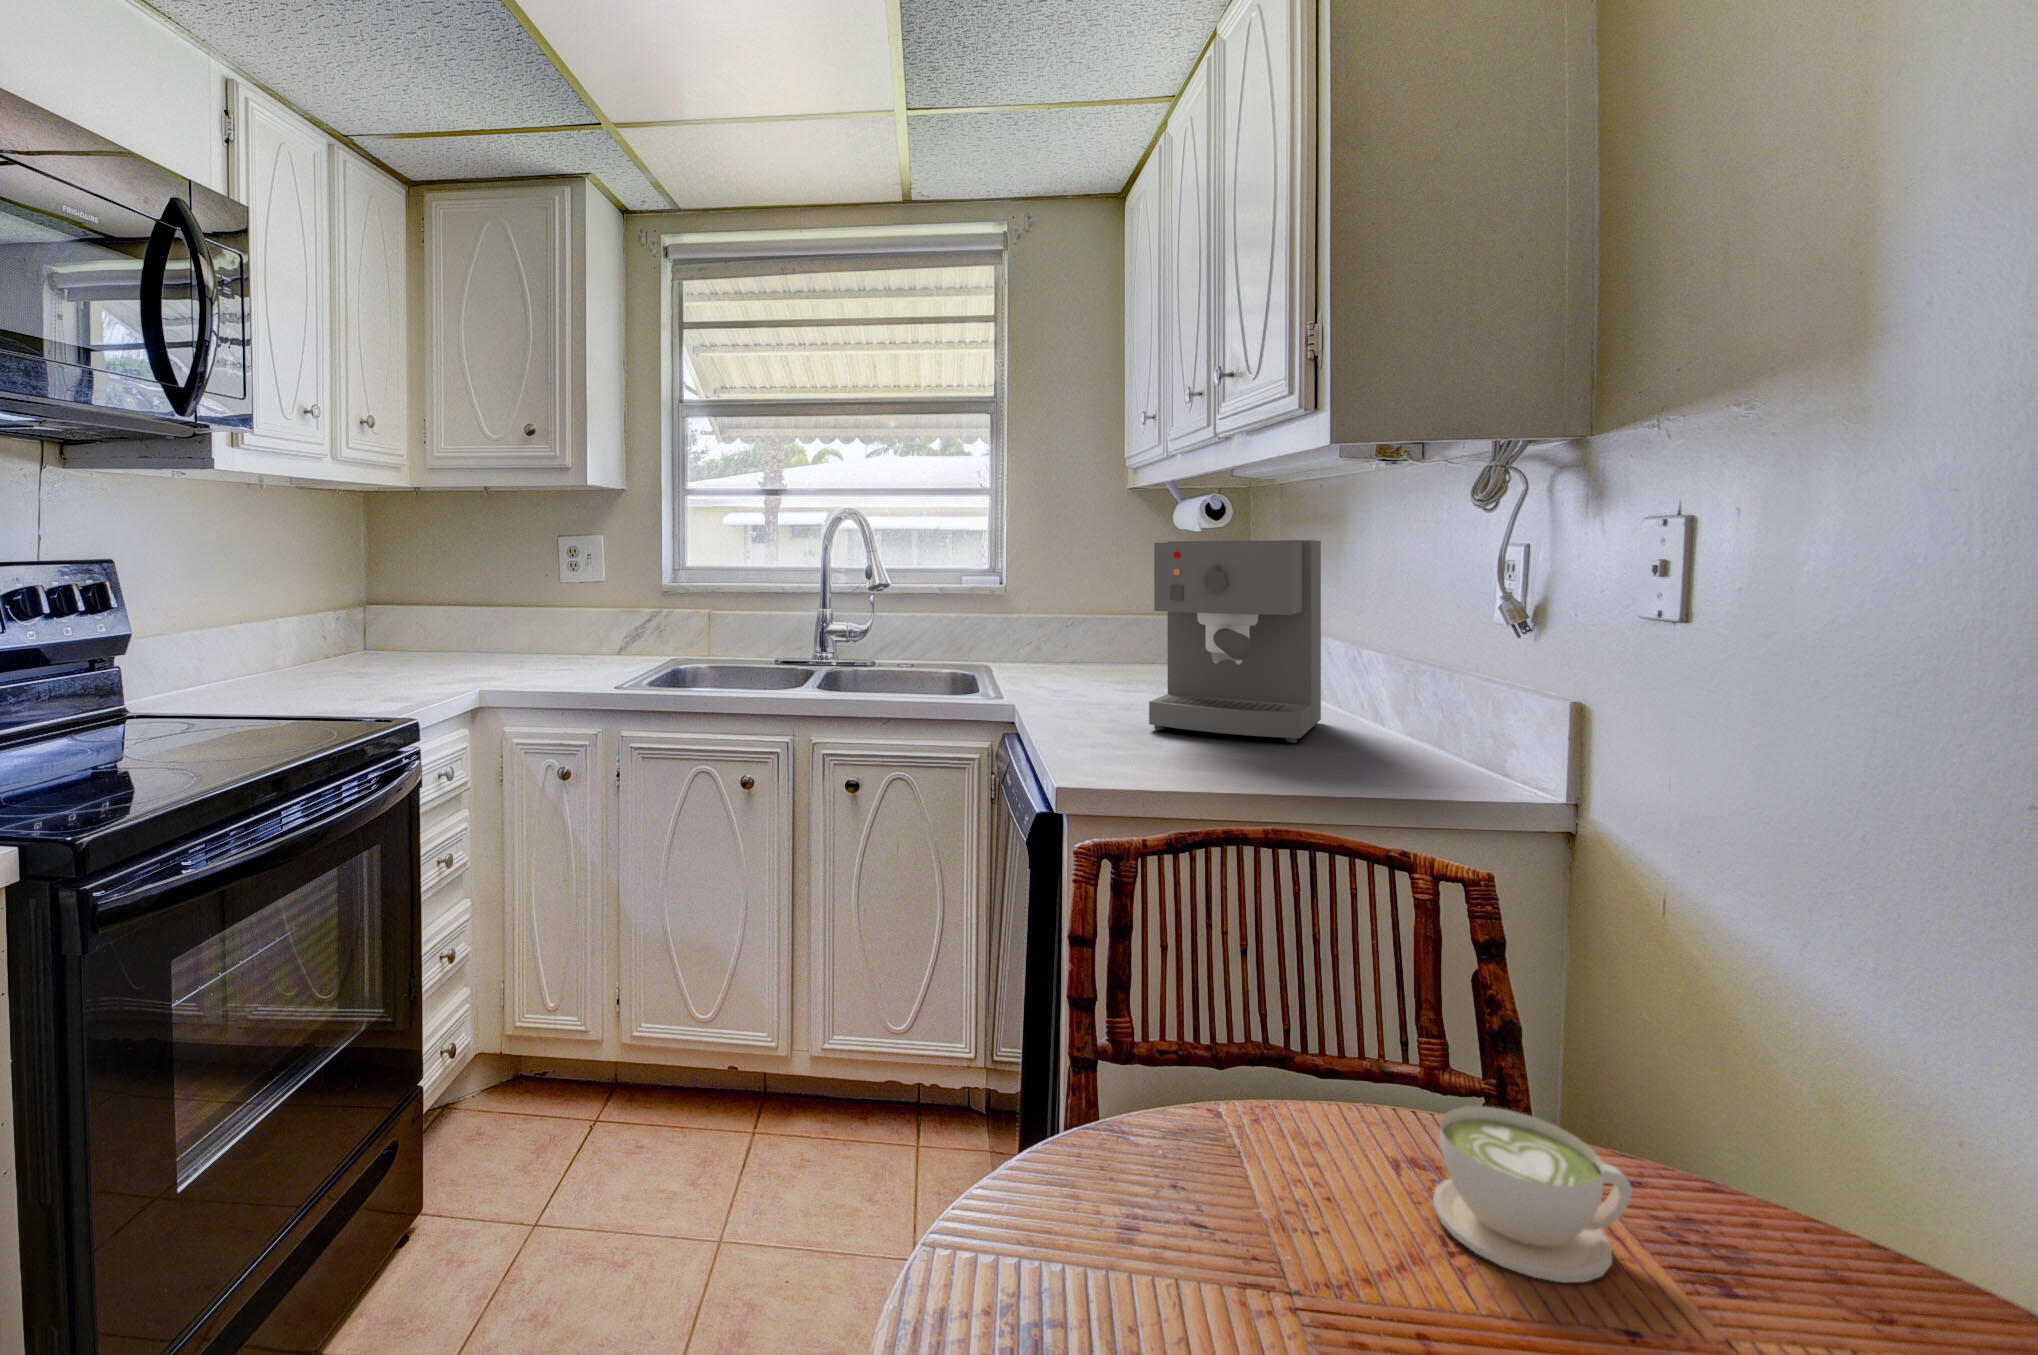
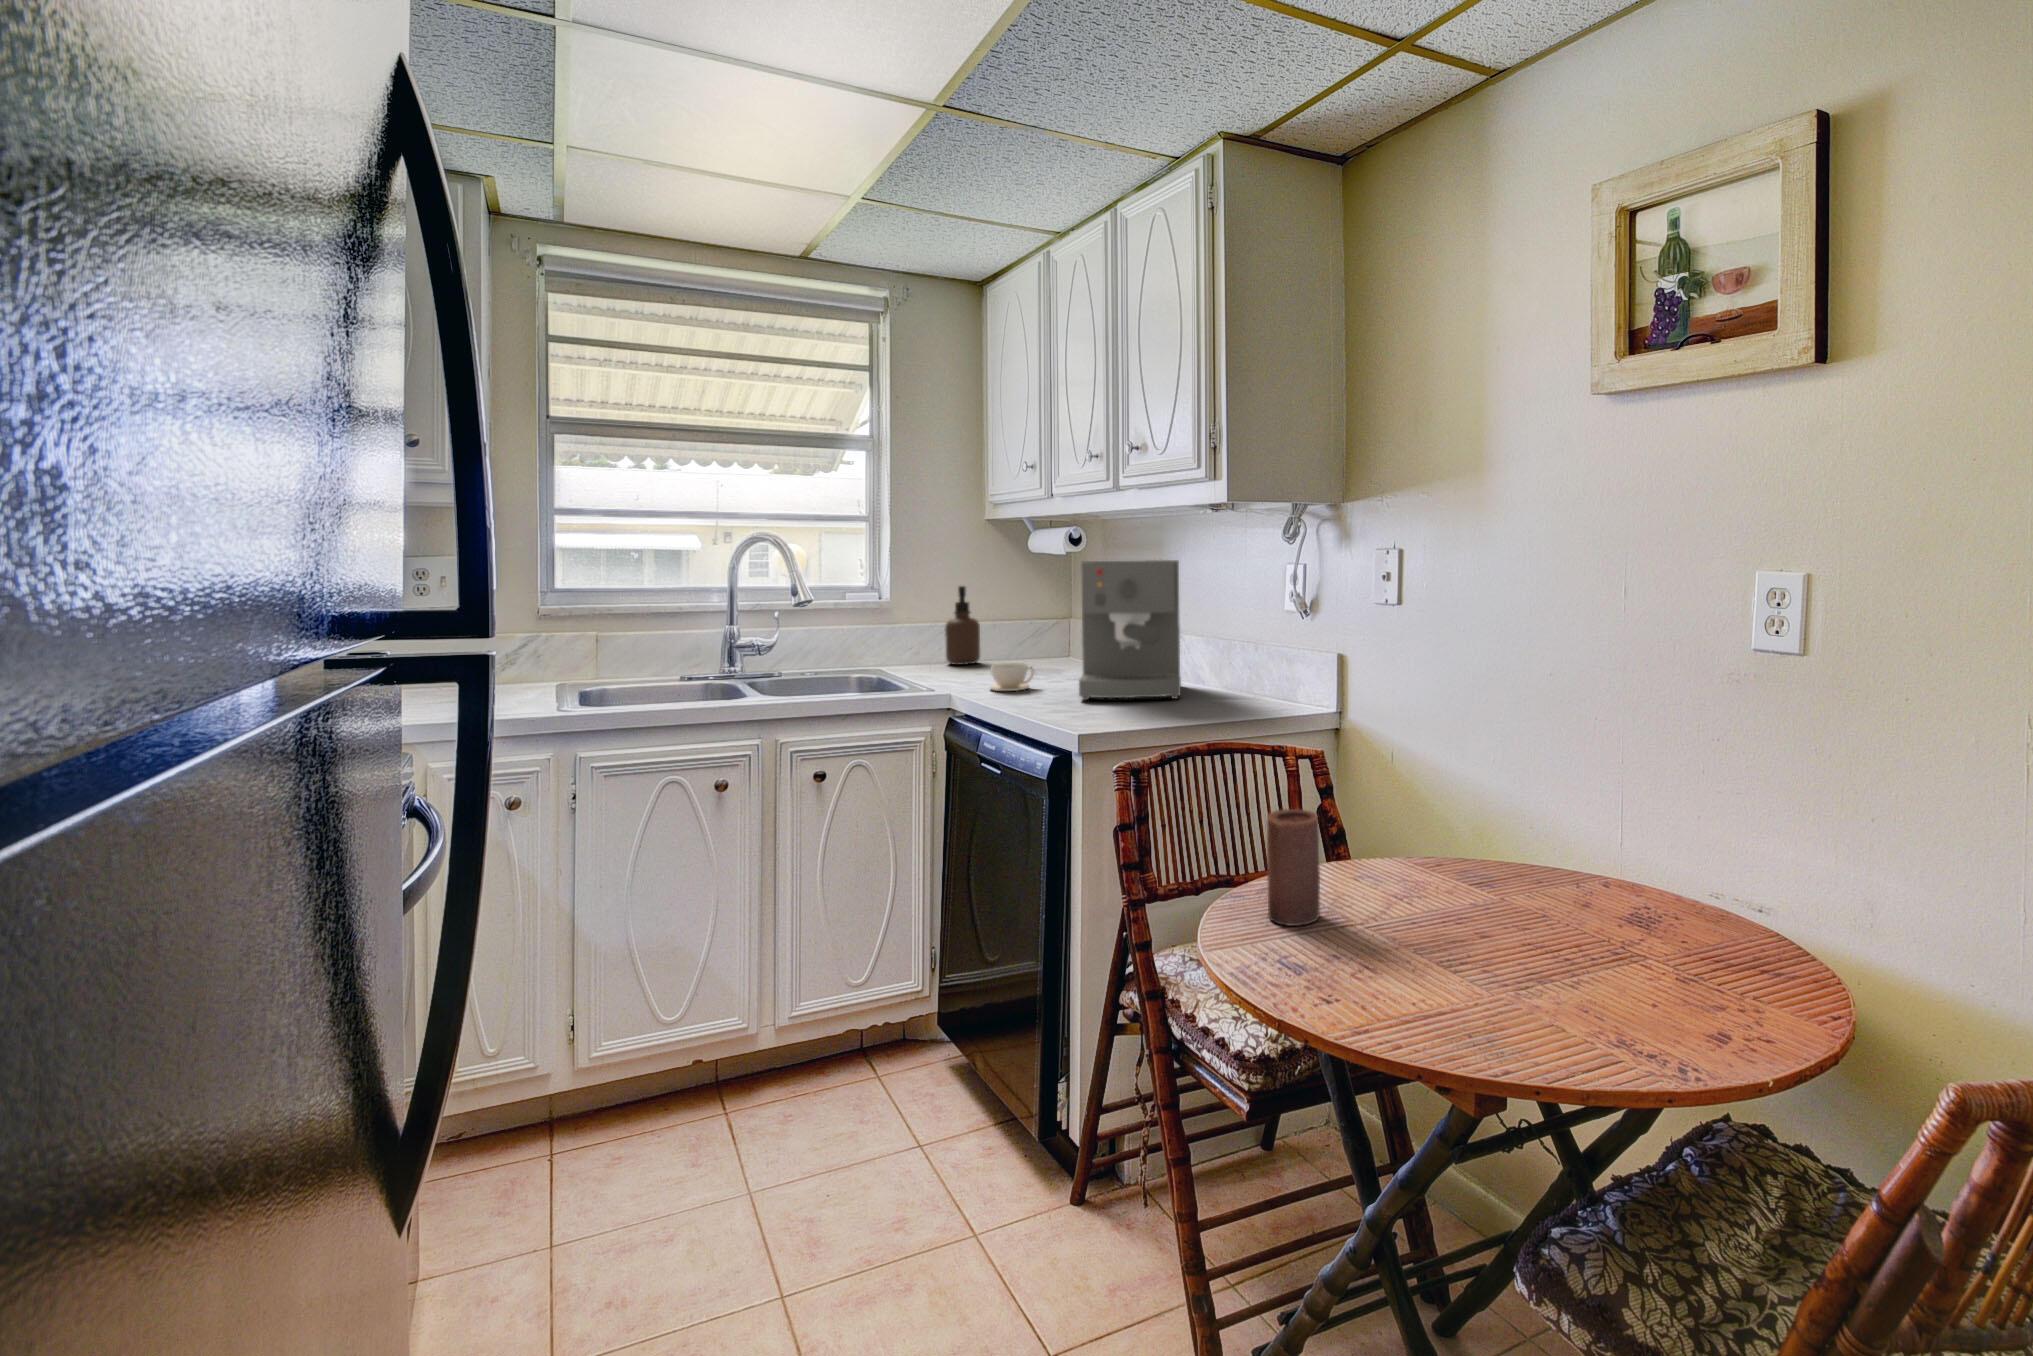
soap dispenser: none [1049,575,1090,668] -> present [945,586,980,665]
candle: none [1224,999,1338,1259] -> present [1267,809,1320,926]
coffee cup: present [1433,1106,1632,1282] -> present [990,663,1034,691]

